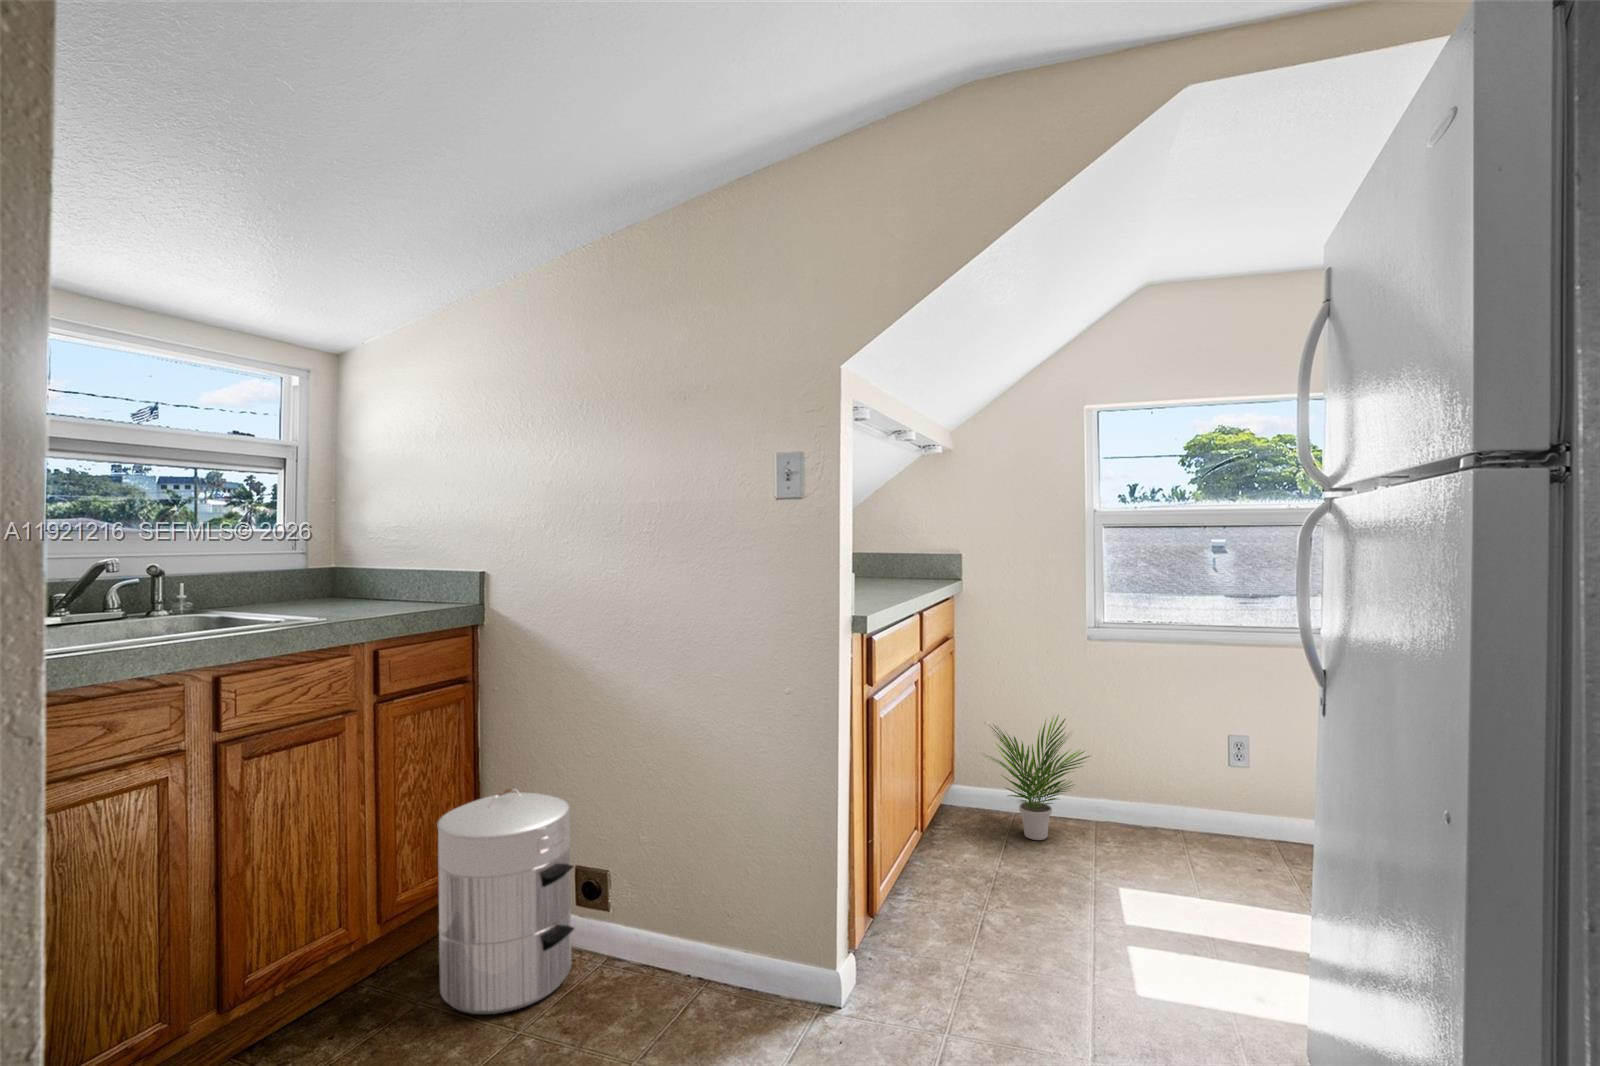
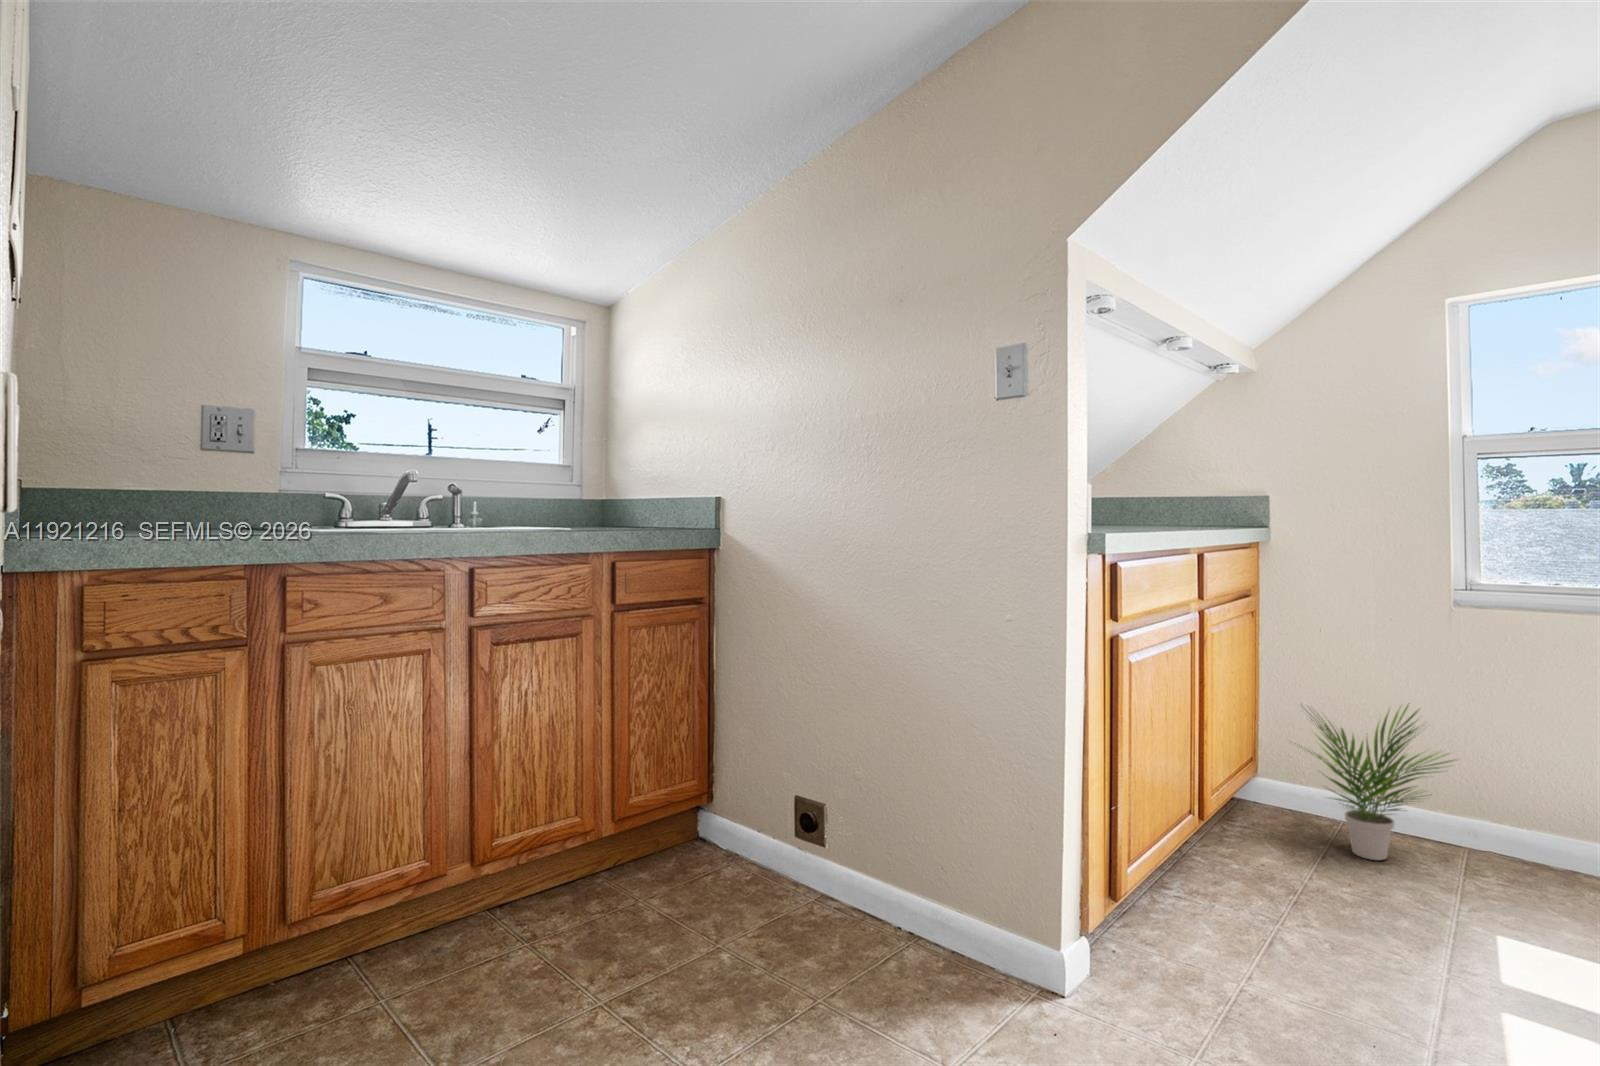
waste bin: present [437,788,574,1014] -> none [657,705,782,922]

